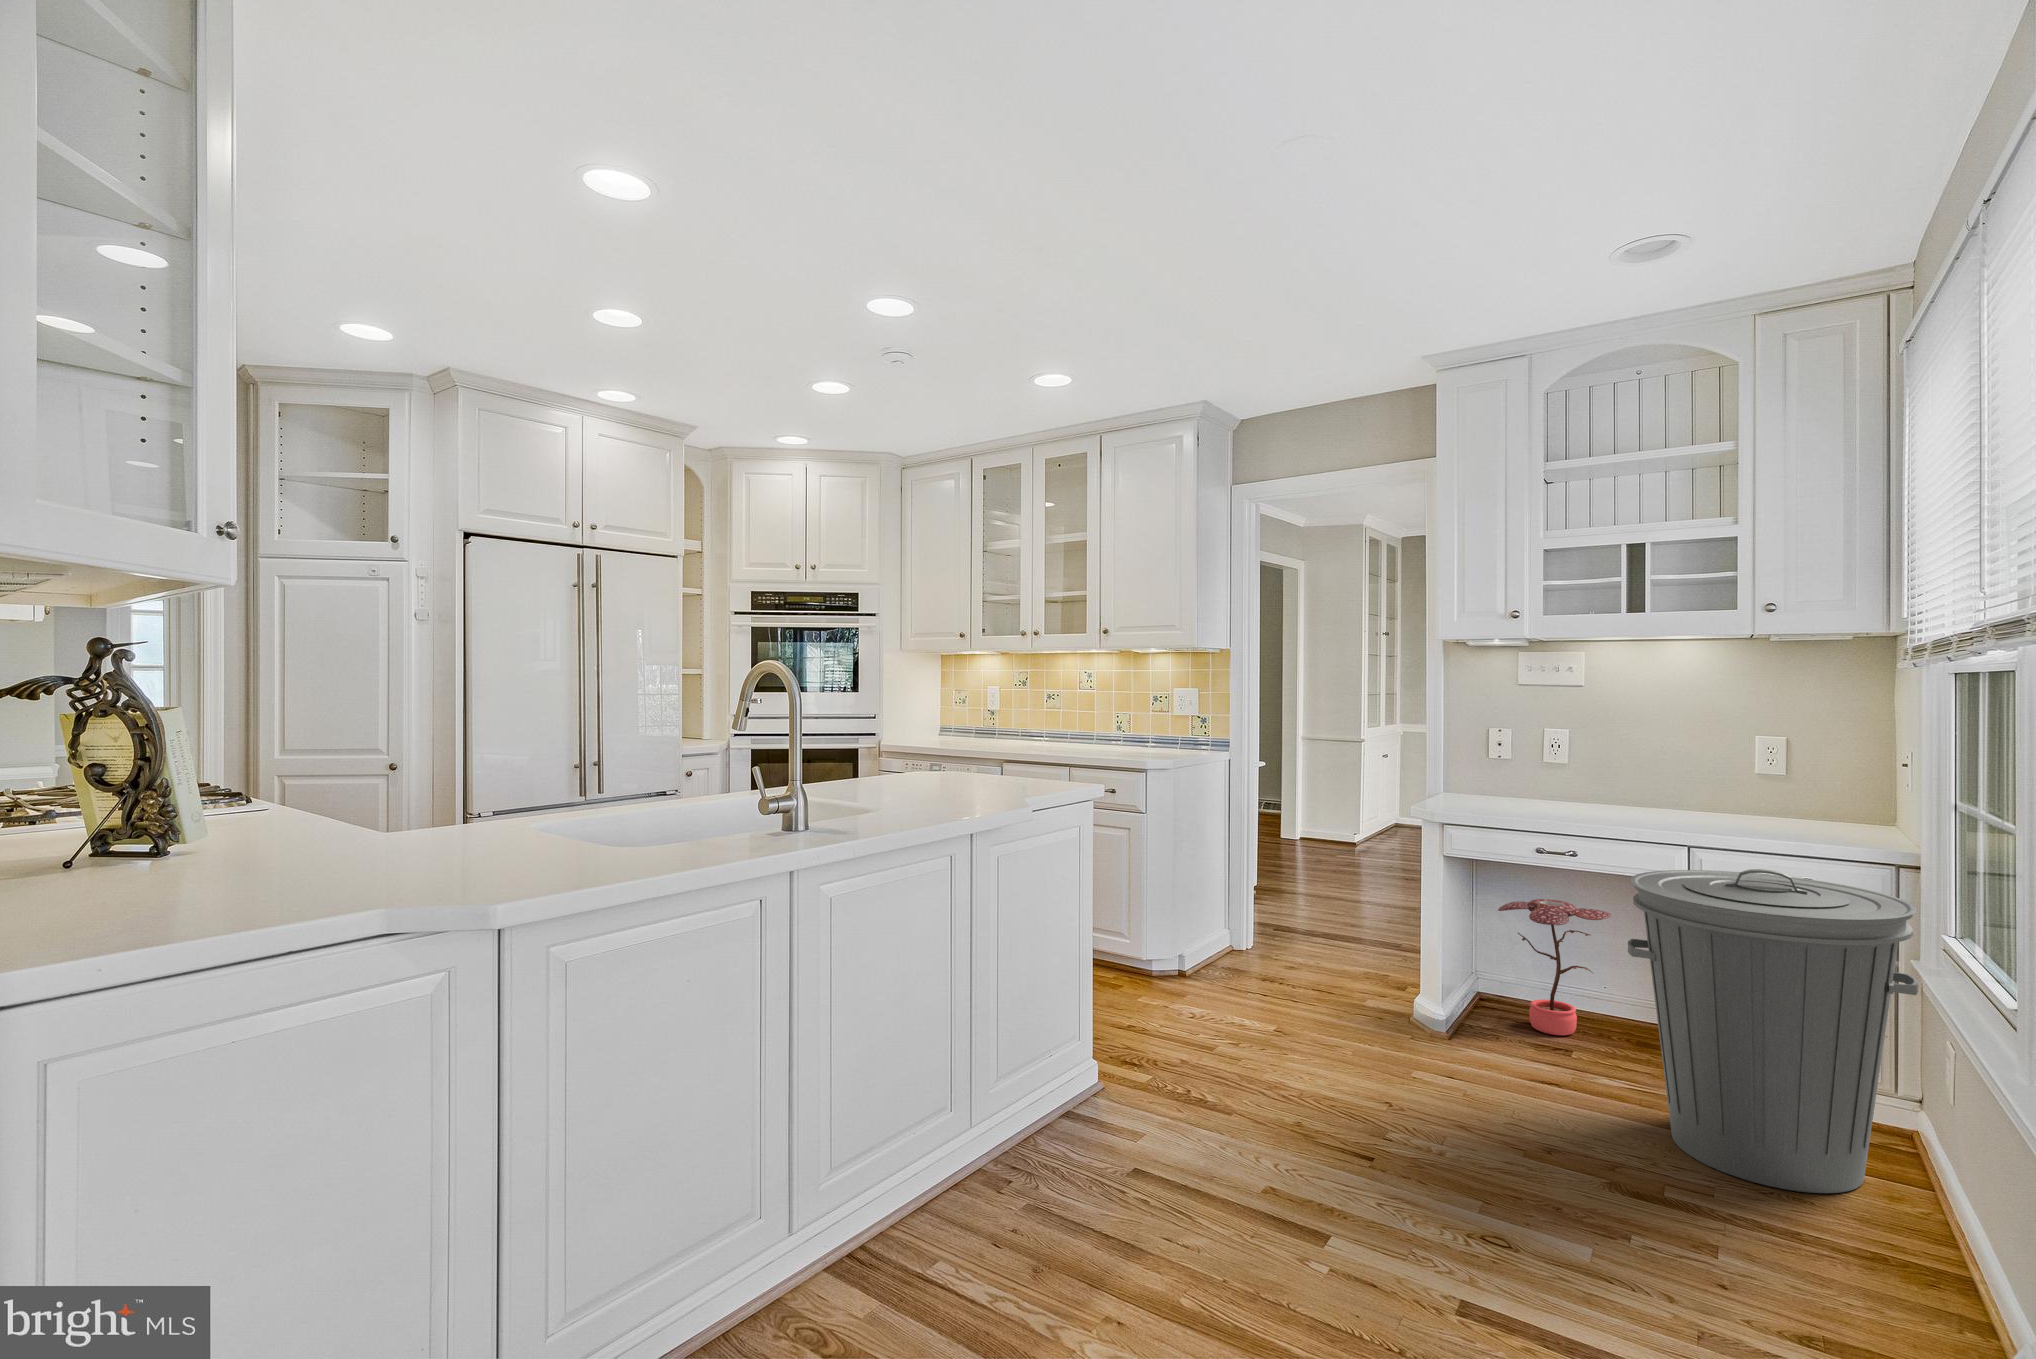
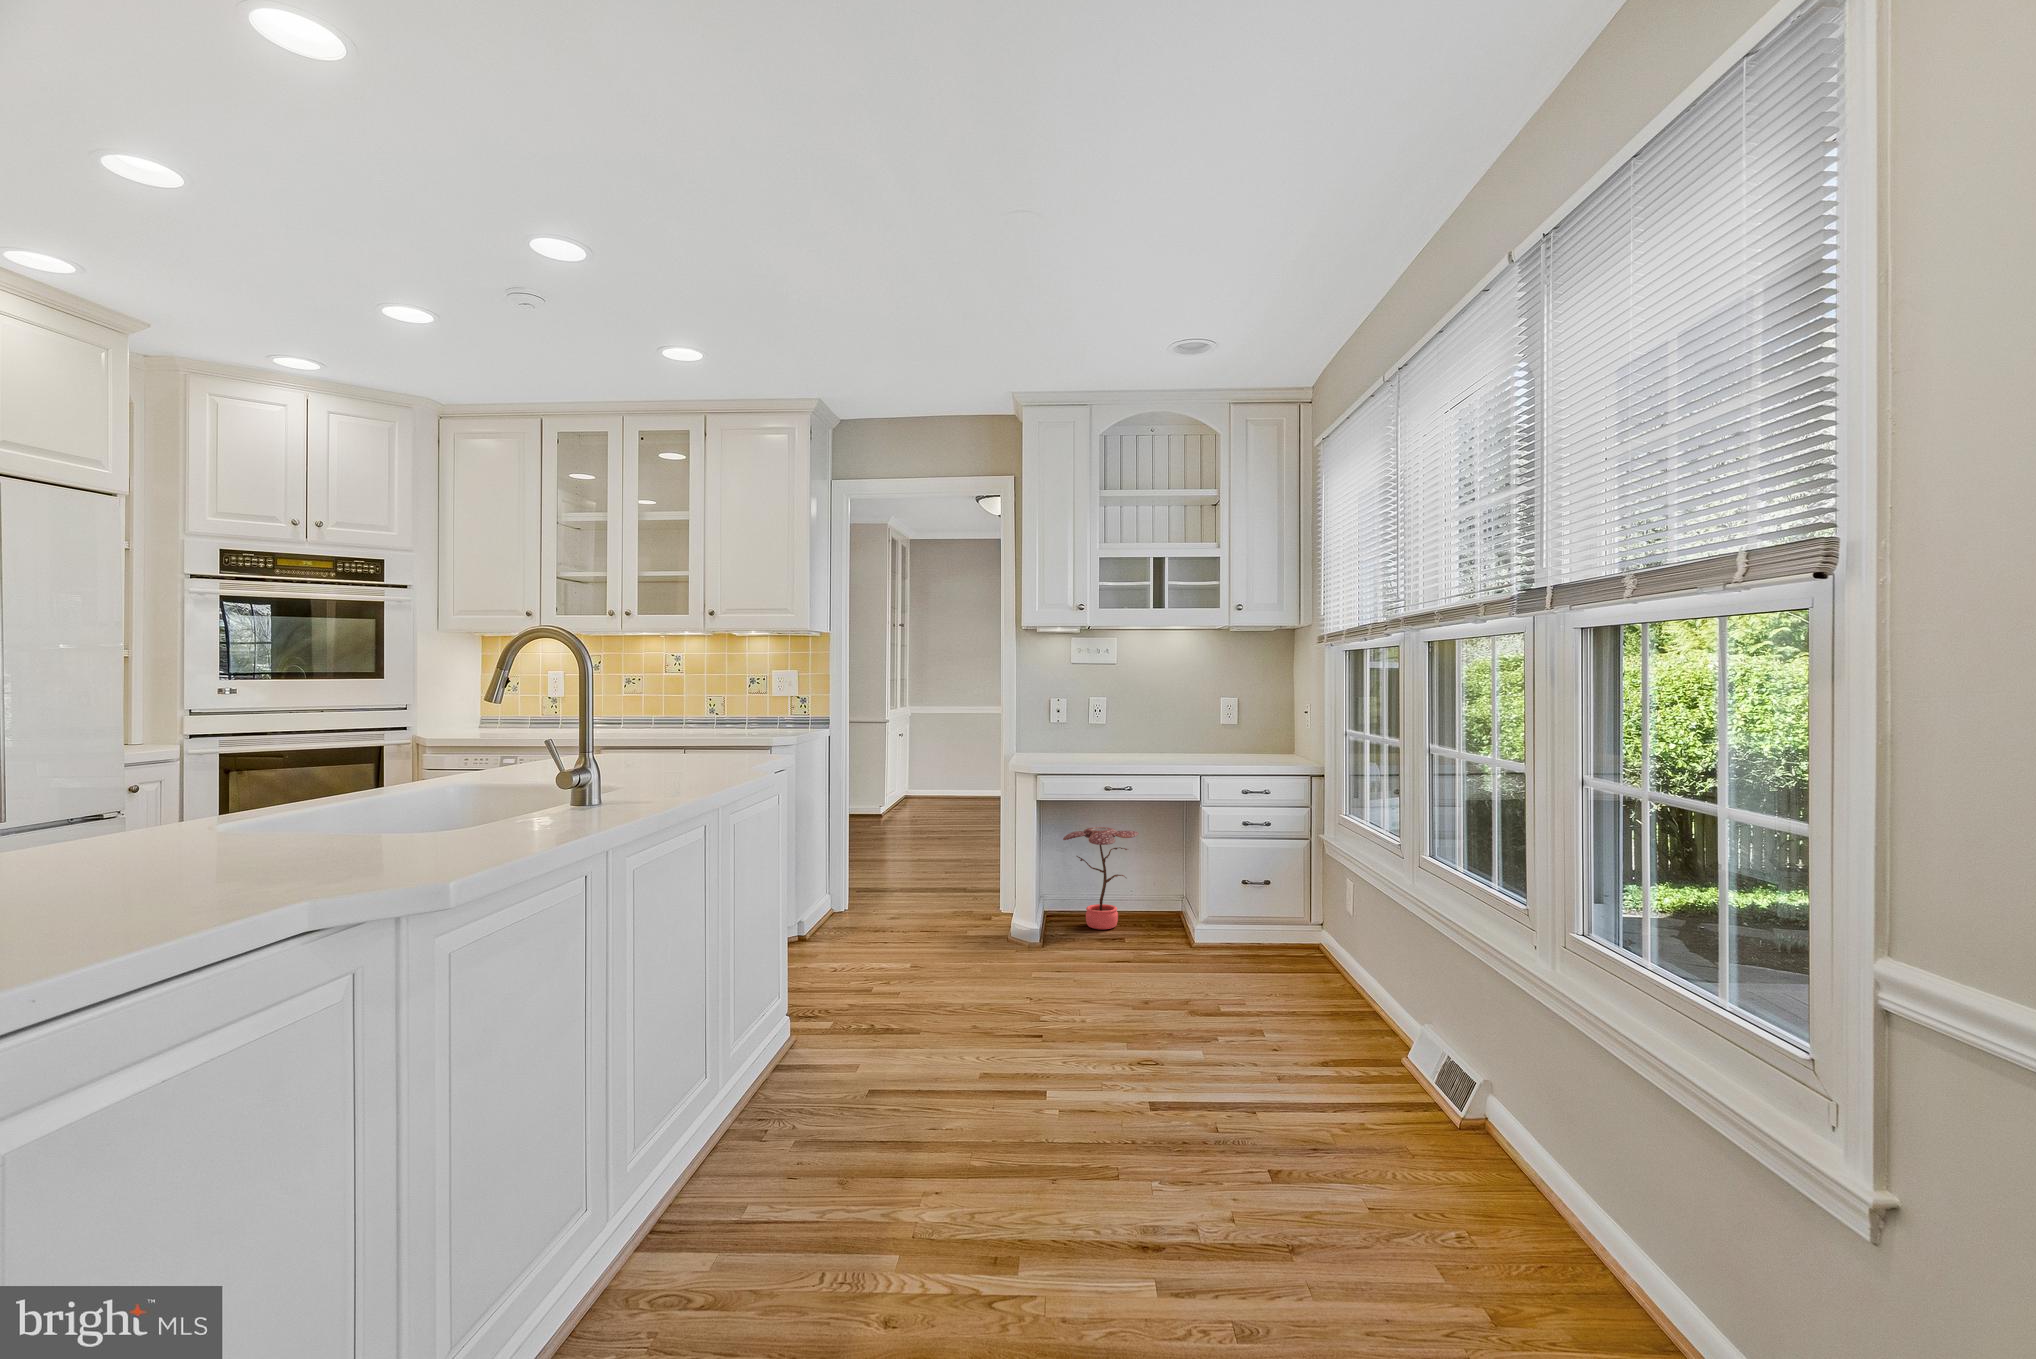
trash can: present [1628,869,1918,1193] -> none [1178,782,1338,992]

